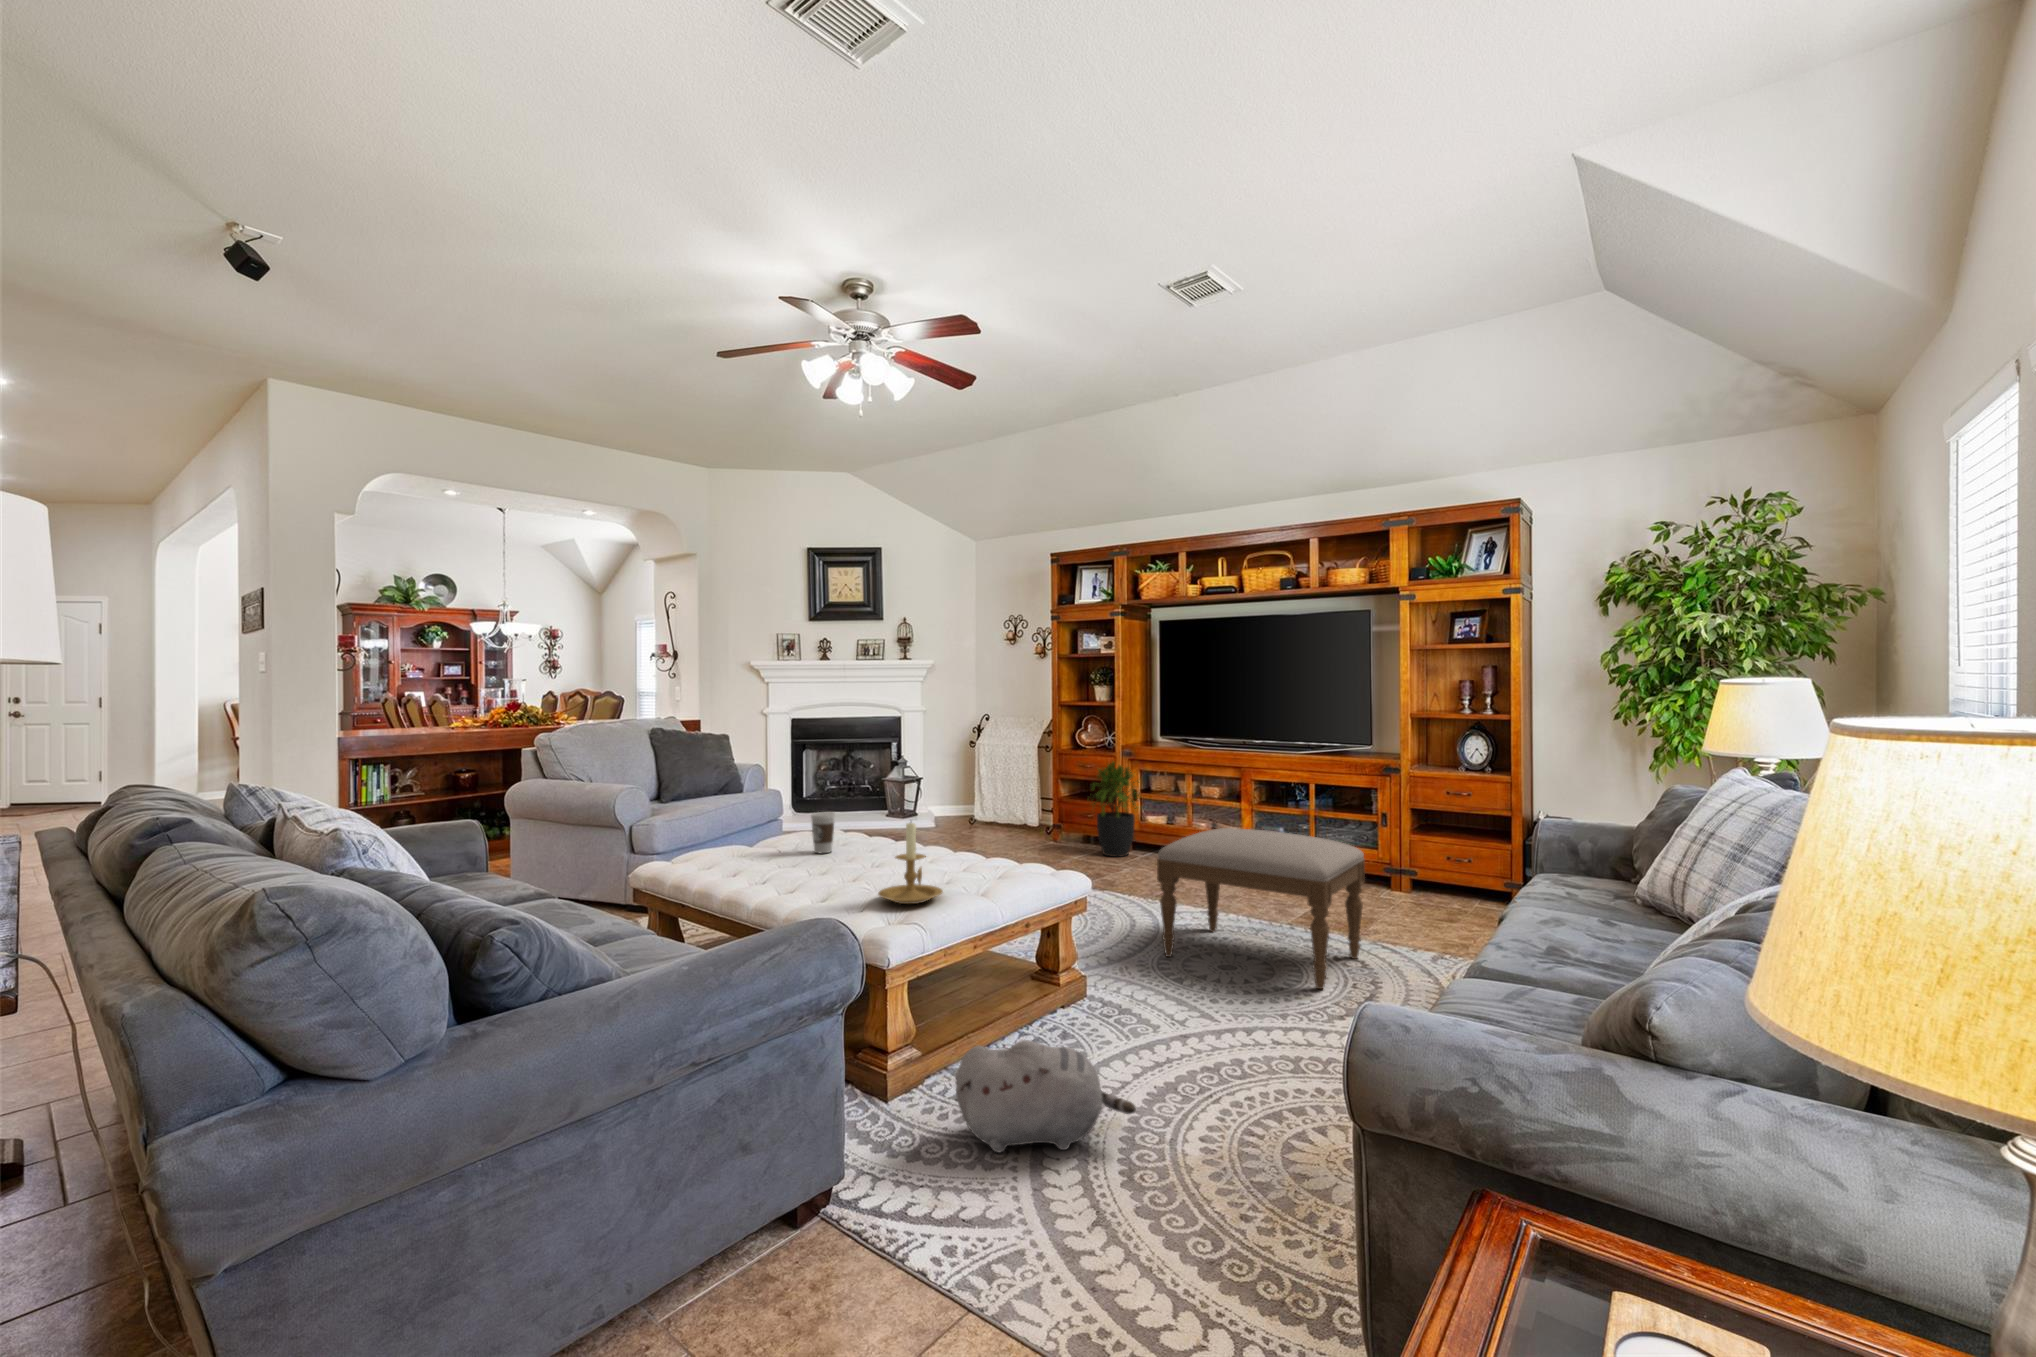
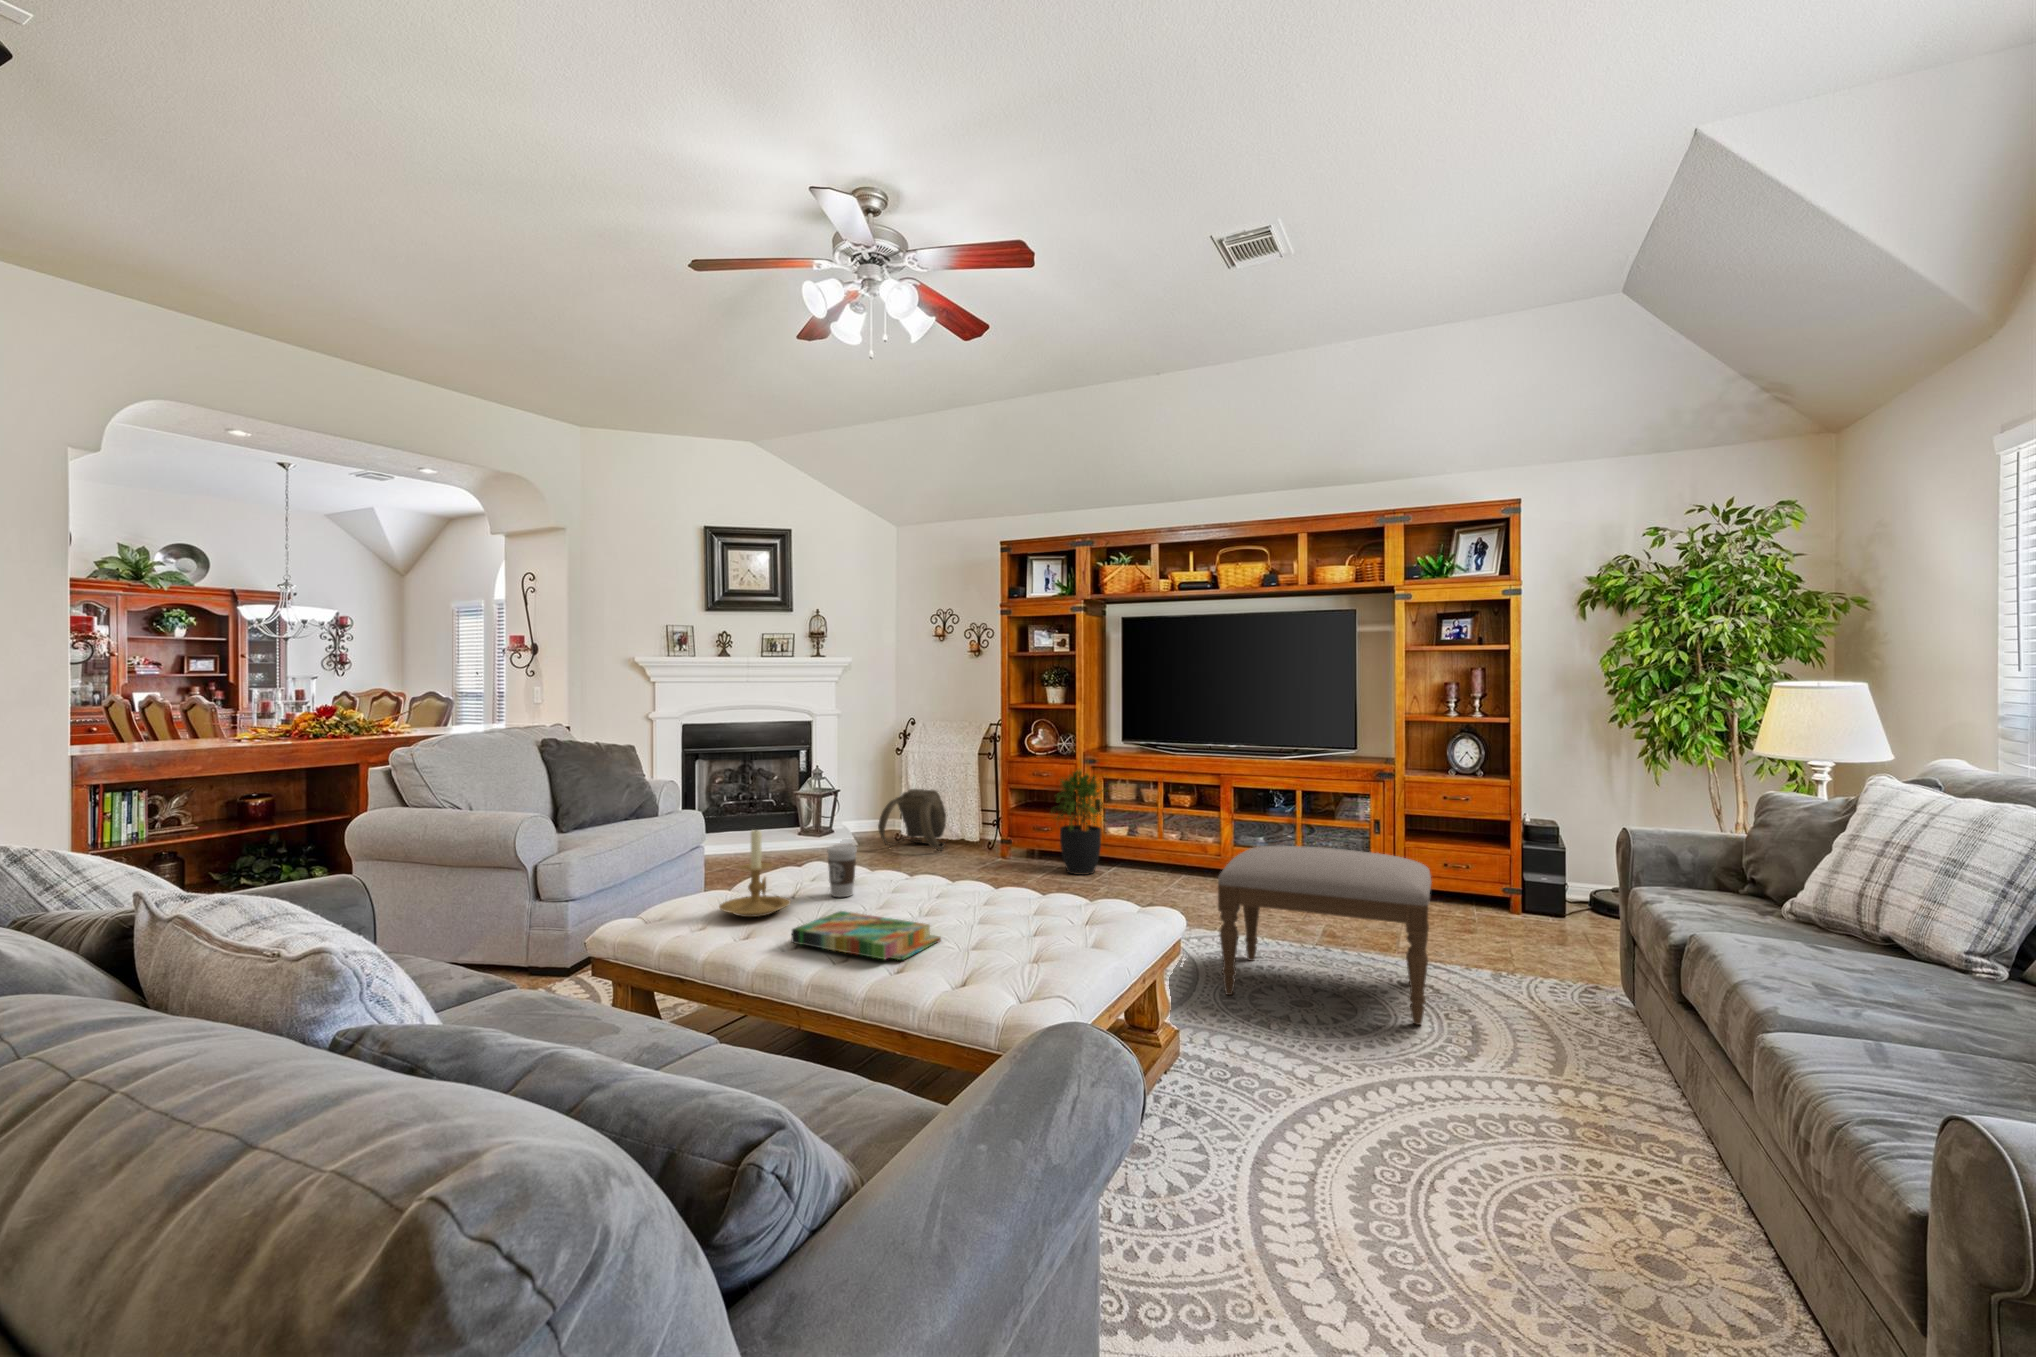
backpack: none [948,777,1018,834] -> present [878,789,947,851]
candle holder: present [878,822,943,904] -> present [720,829,790,917]
board game: none [754,861,866,896] -> present [792,911,941,960]
plush toy: present [956,1040,1136,1153] -> none [1168,1145,1393,1299]

